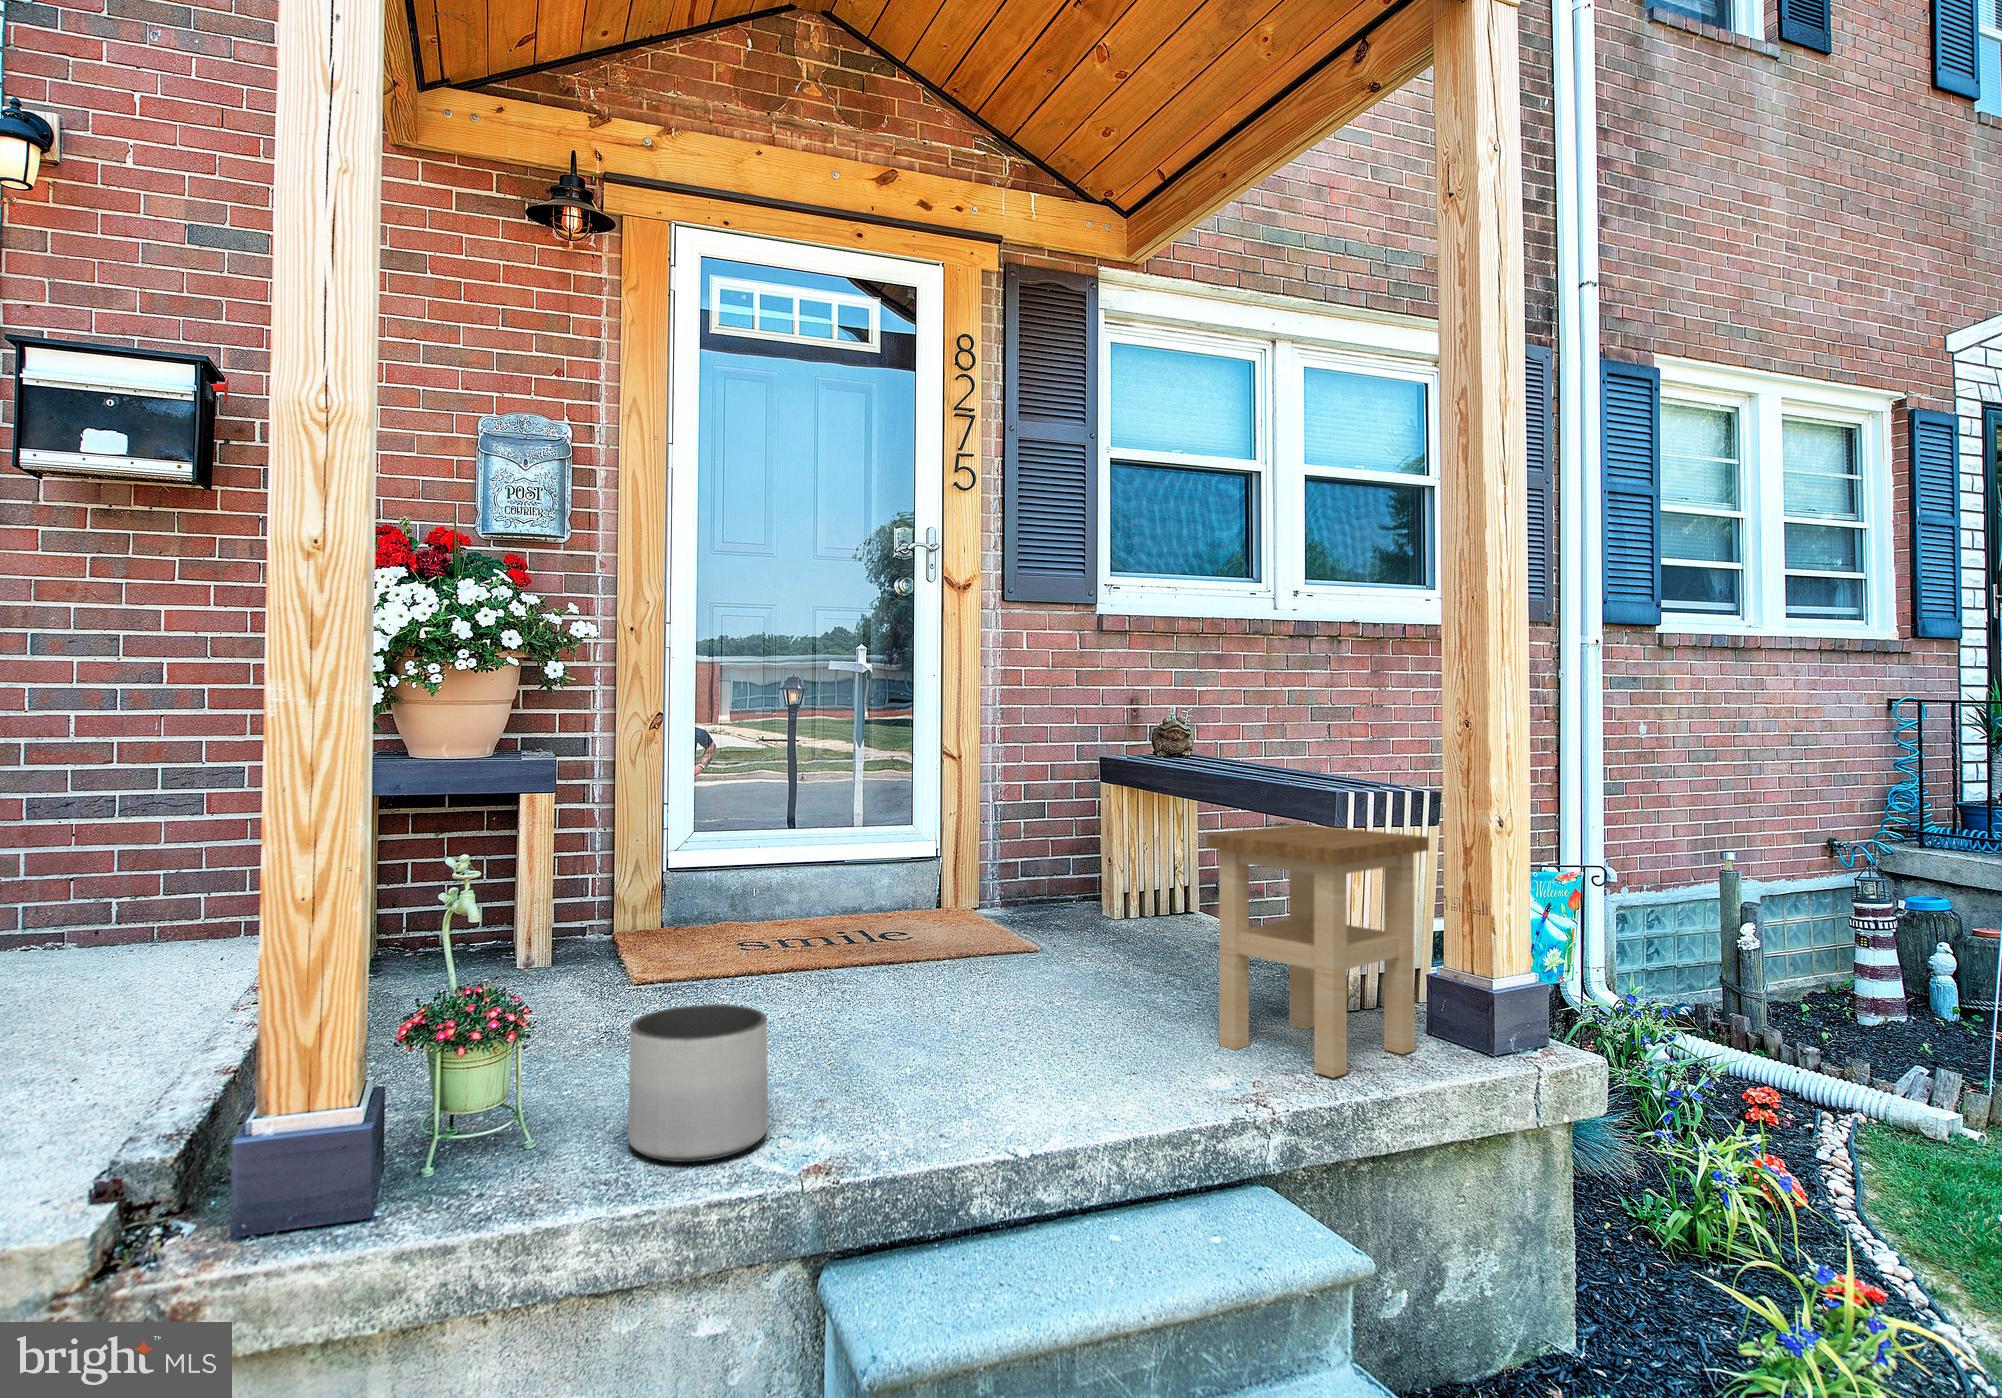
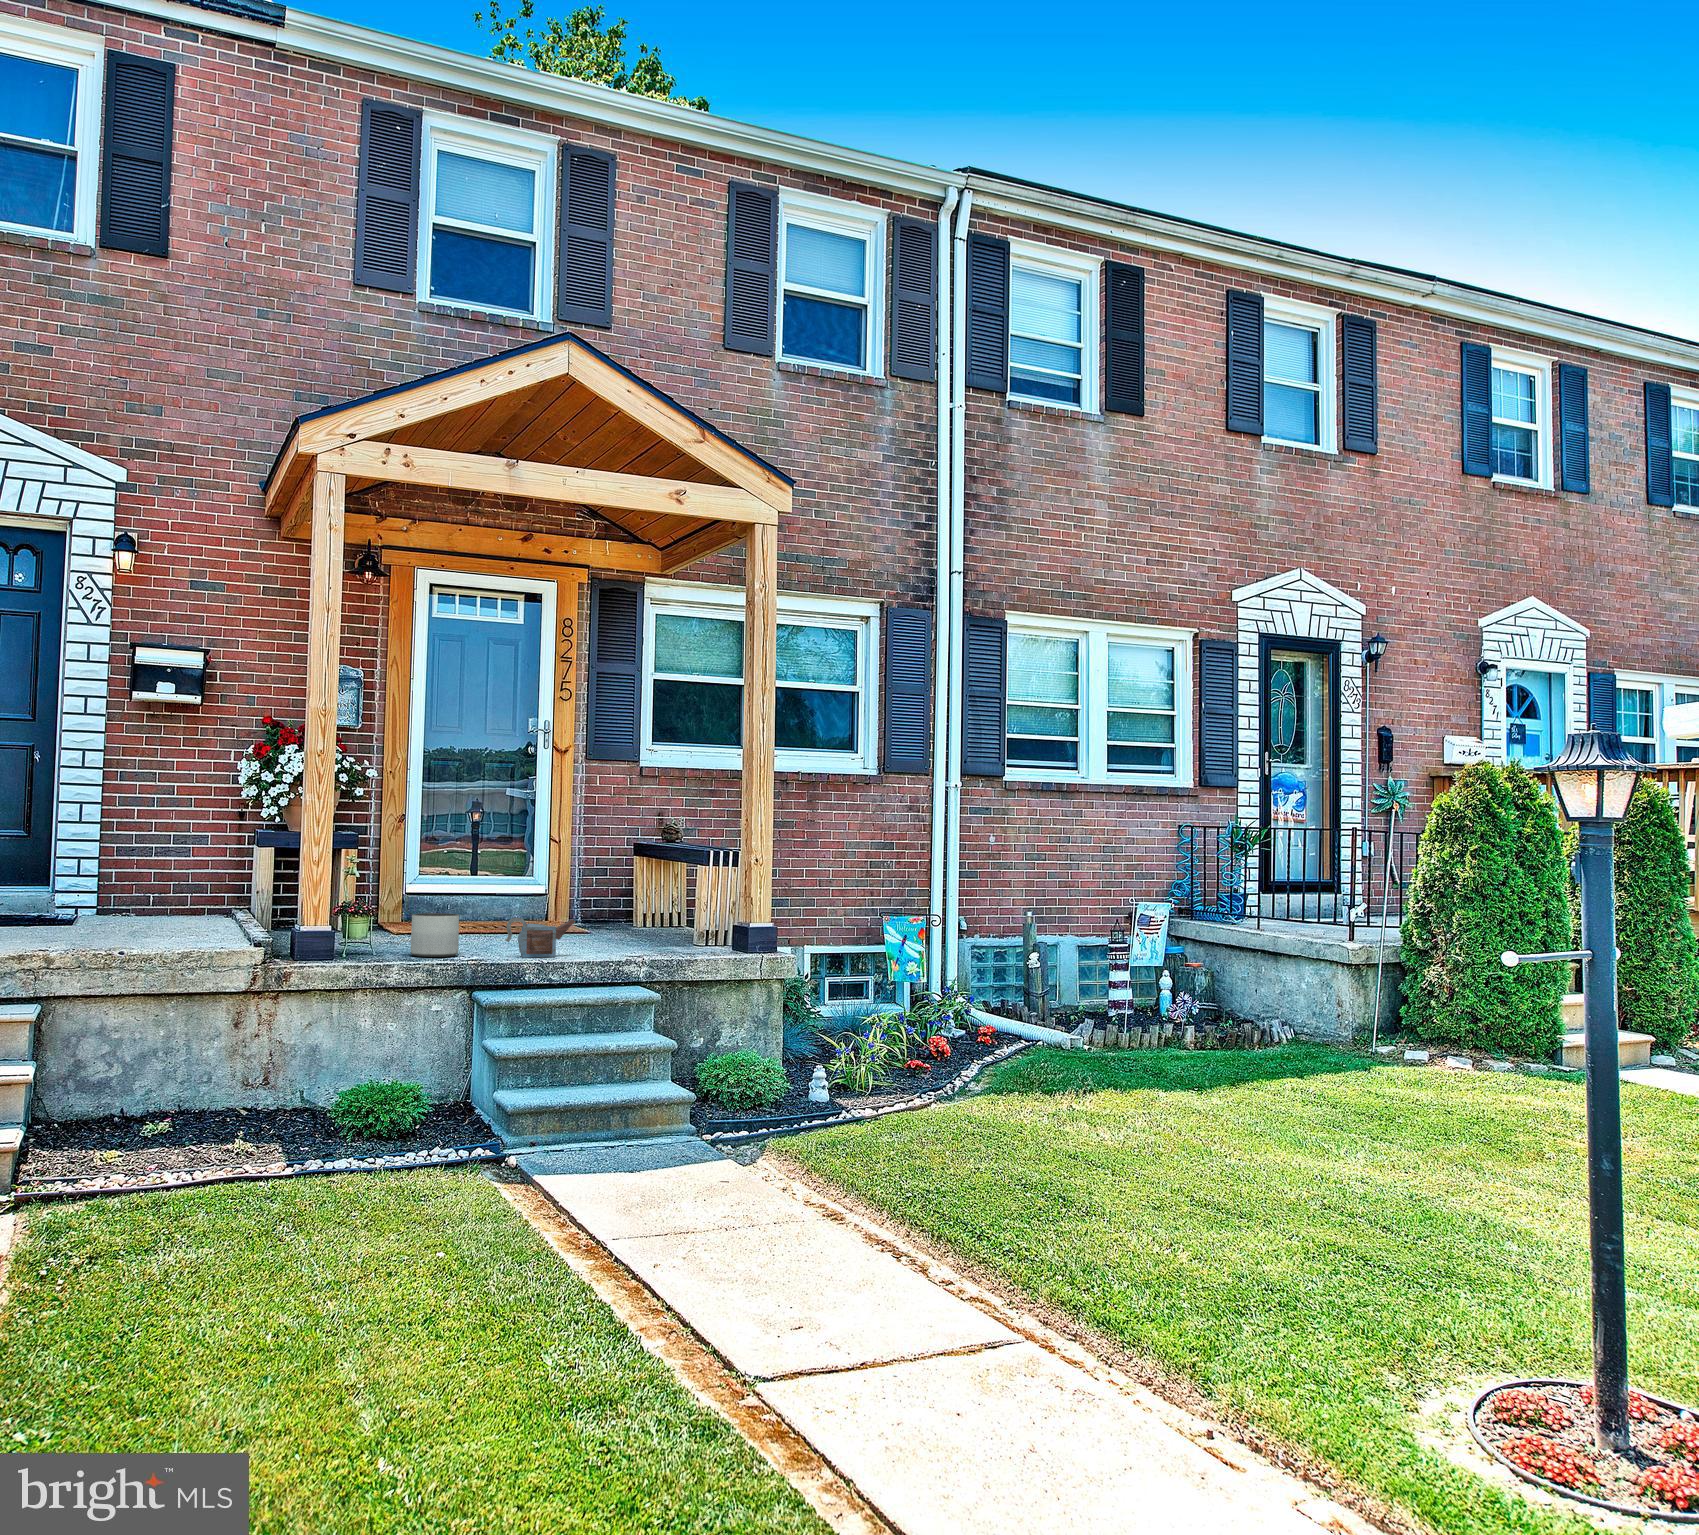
stool: present [1207,824,1429,1077] -> none [638,864,726,954]
watering can: none [903,1012,1094,1142] -> present [506,918,576,958]

